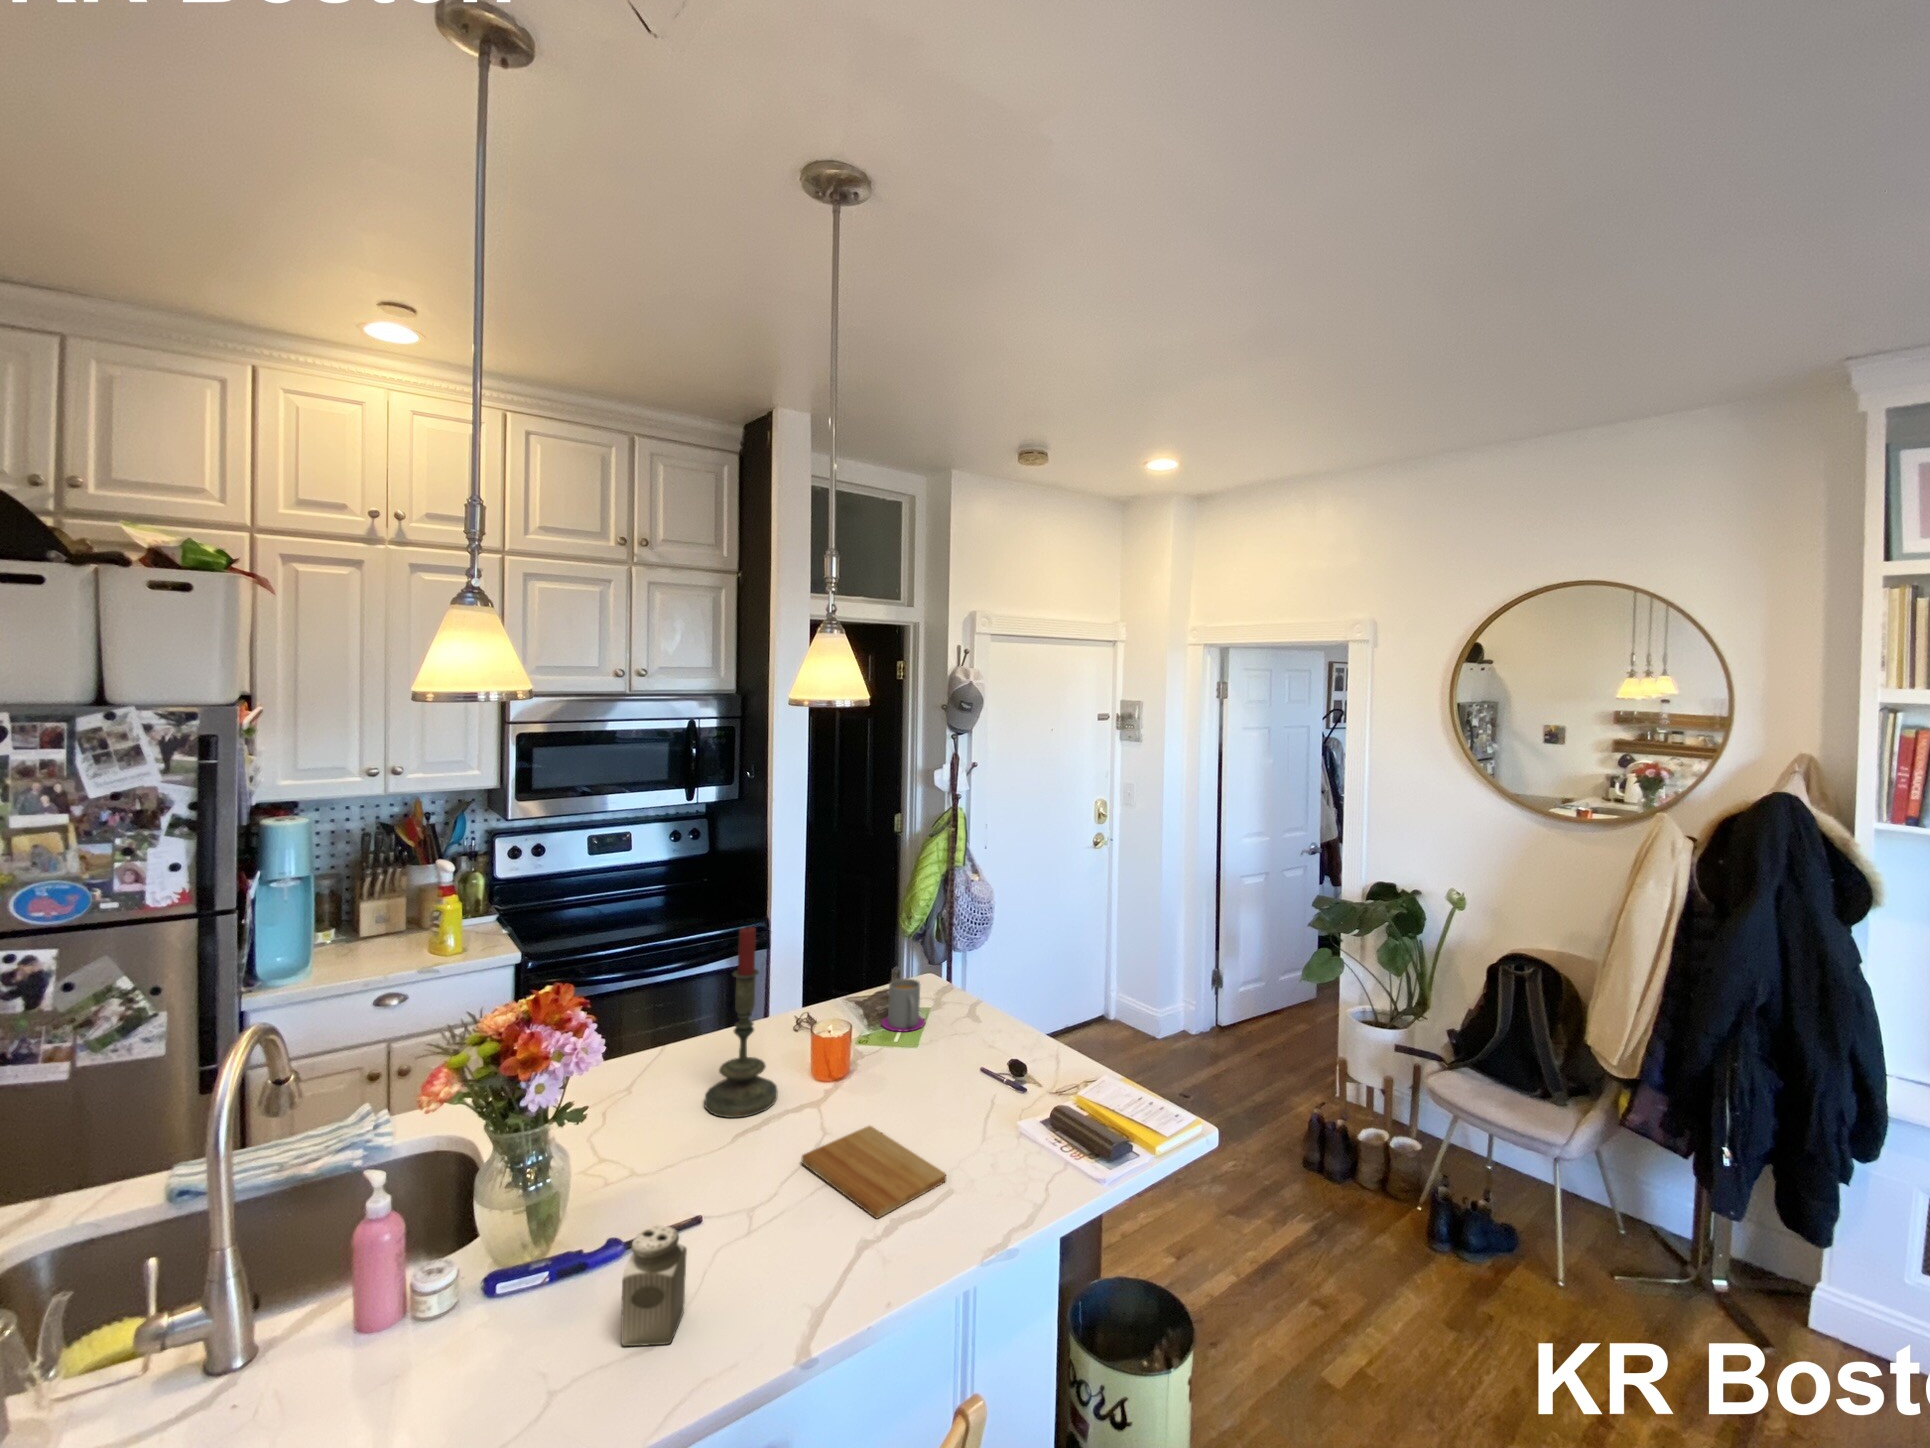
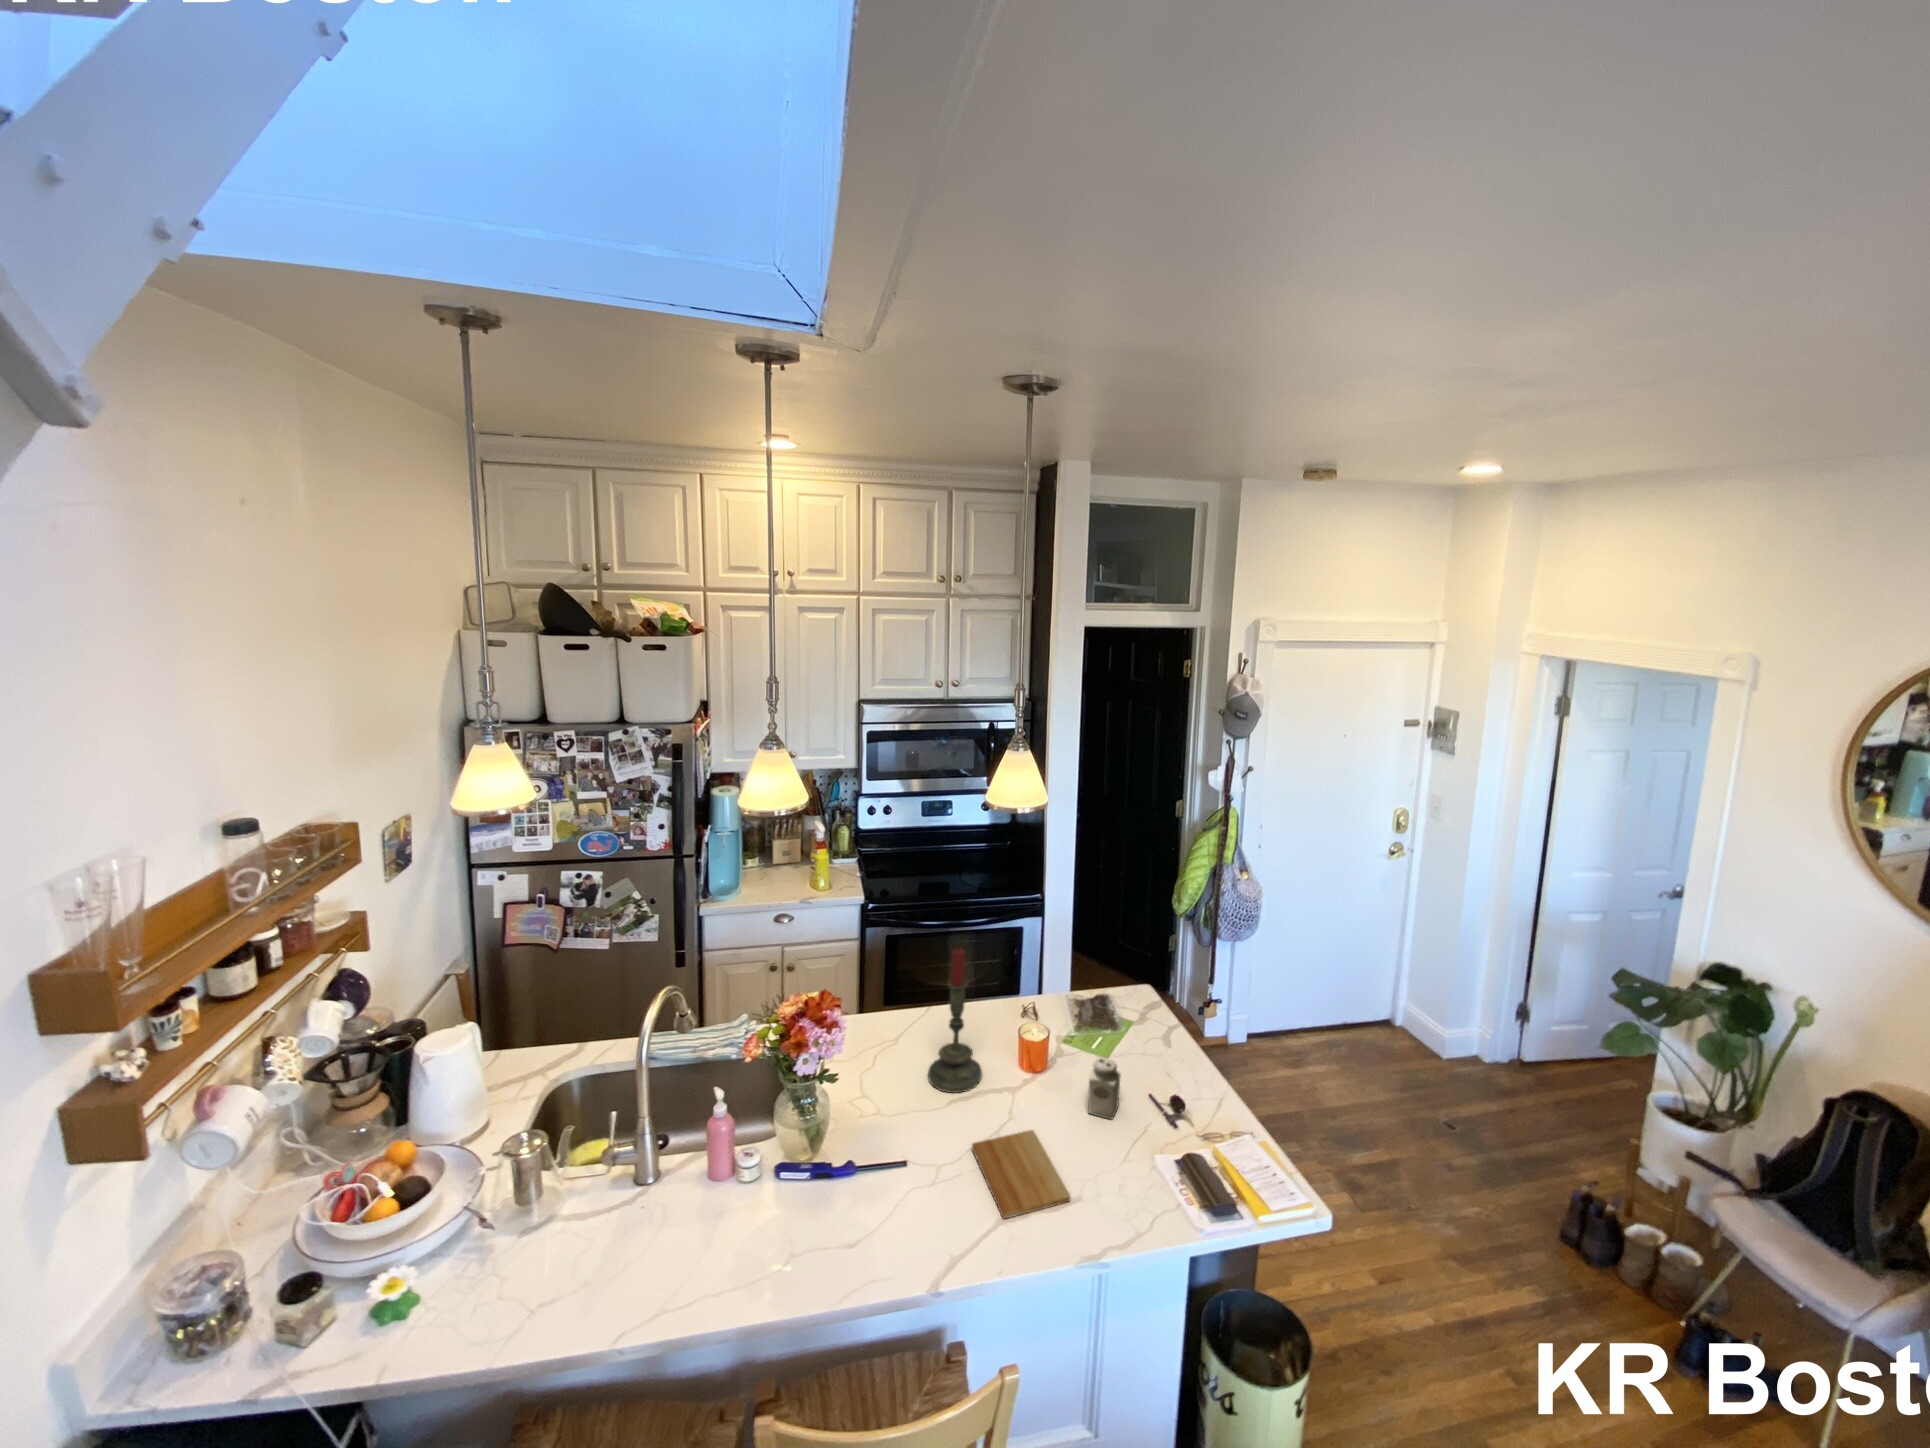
mug: present [881,978,925,1032] -> none [1088,992,1126,1040]
salt shaker: present [621,1226,687,1346] -> present [1088,1058,1121,1120]

